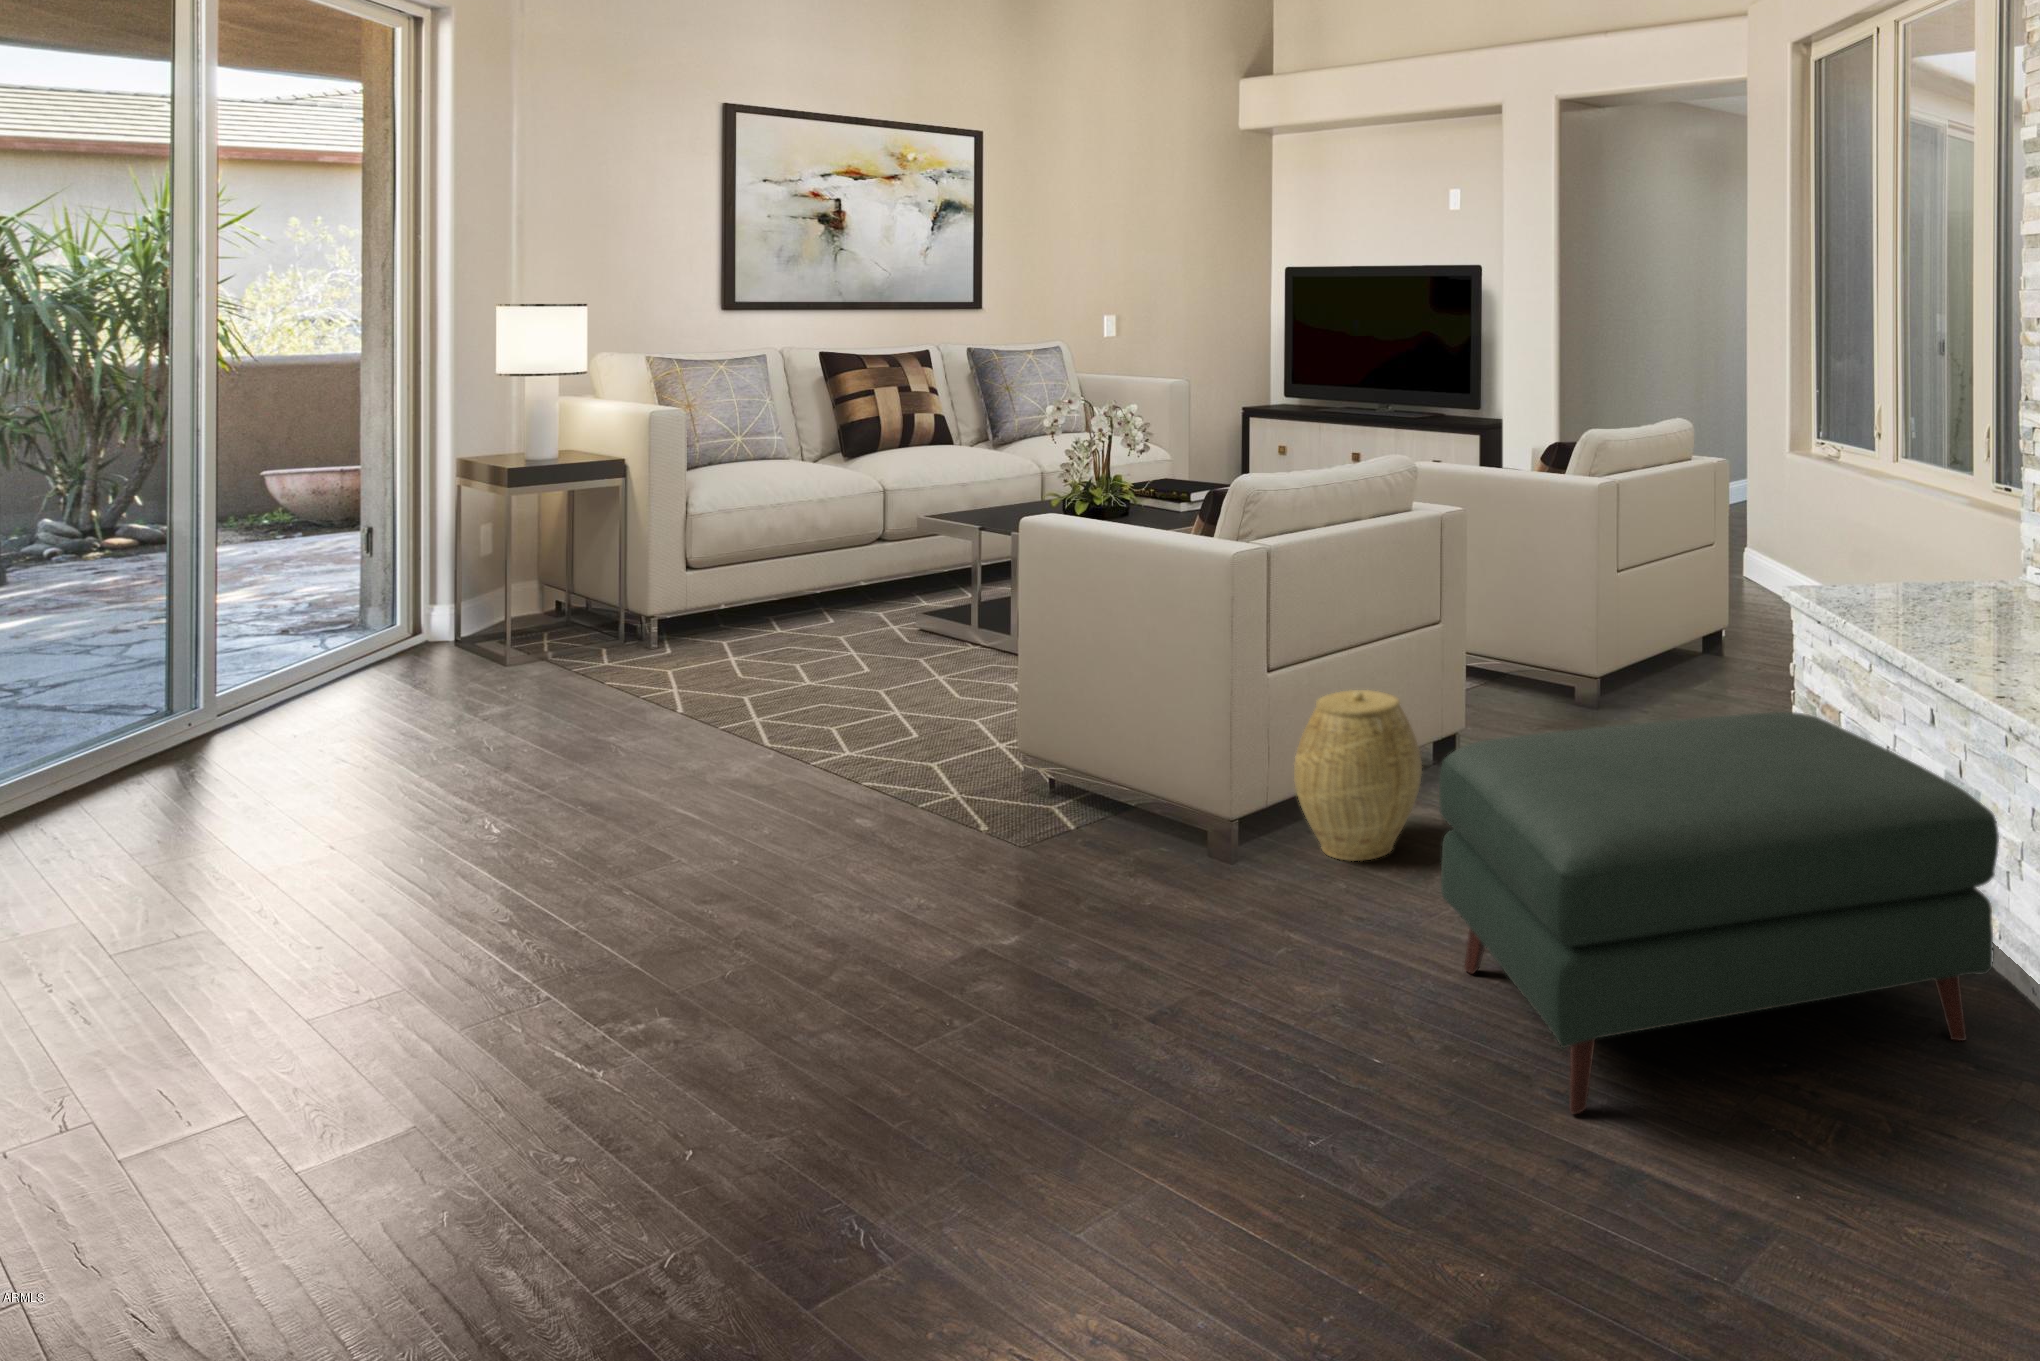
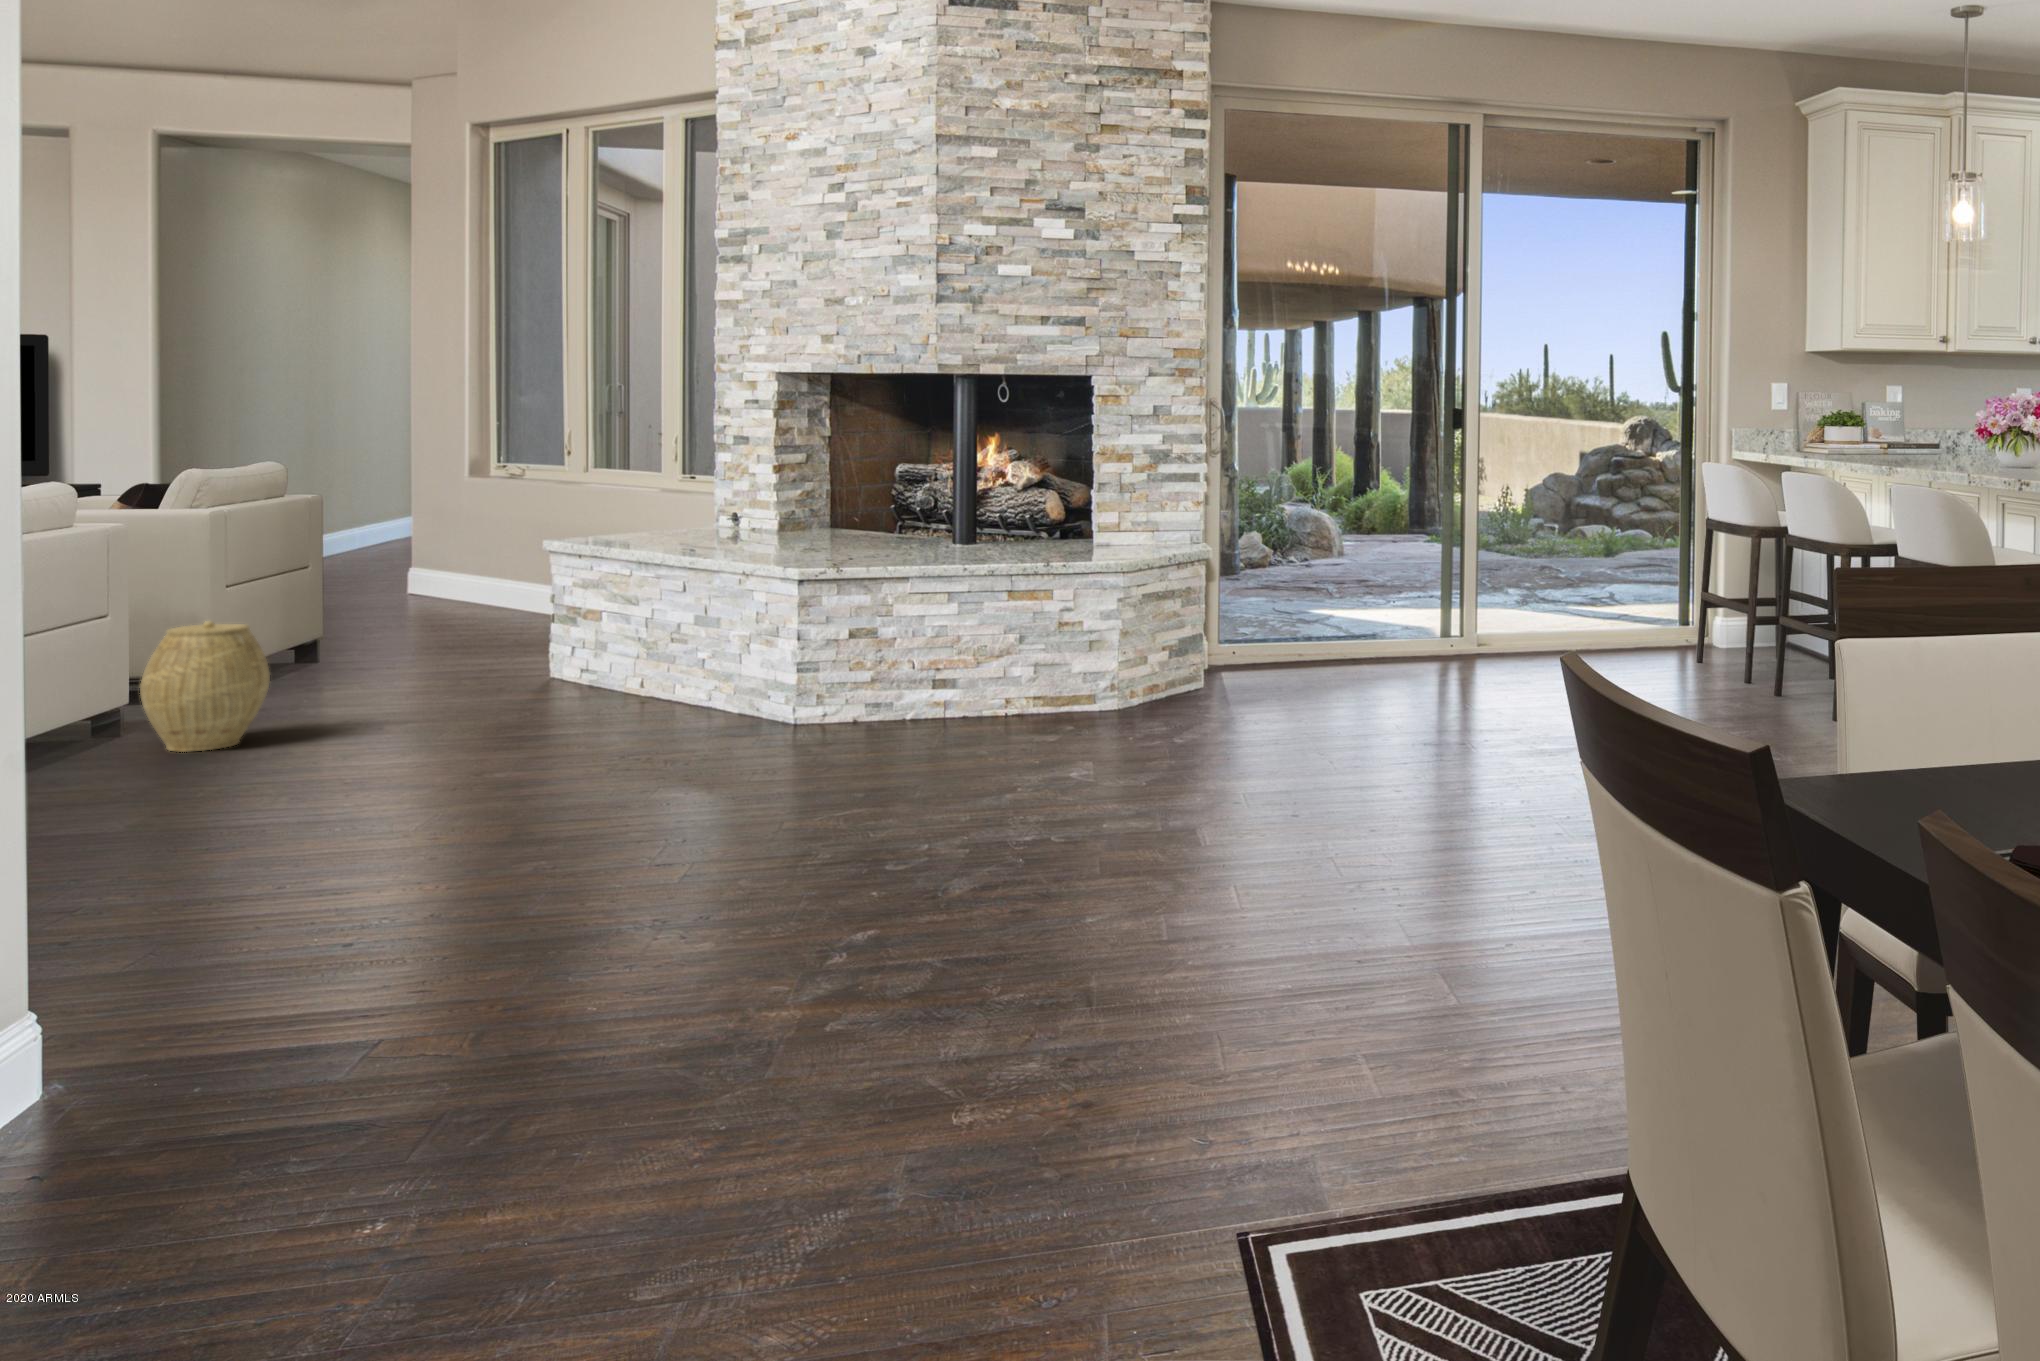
ottoman: present [1439,712,1999,1114] -> none [361,583,748,778]

